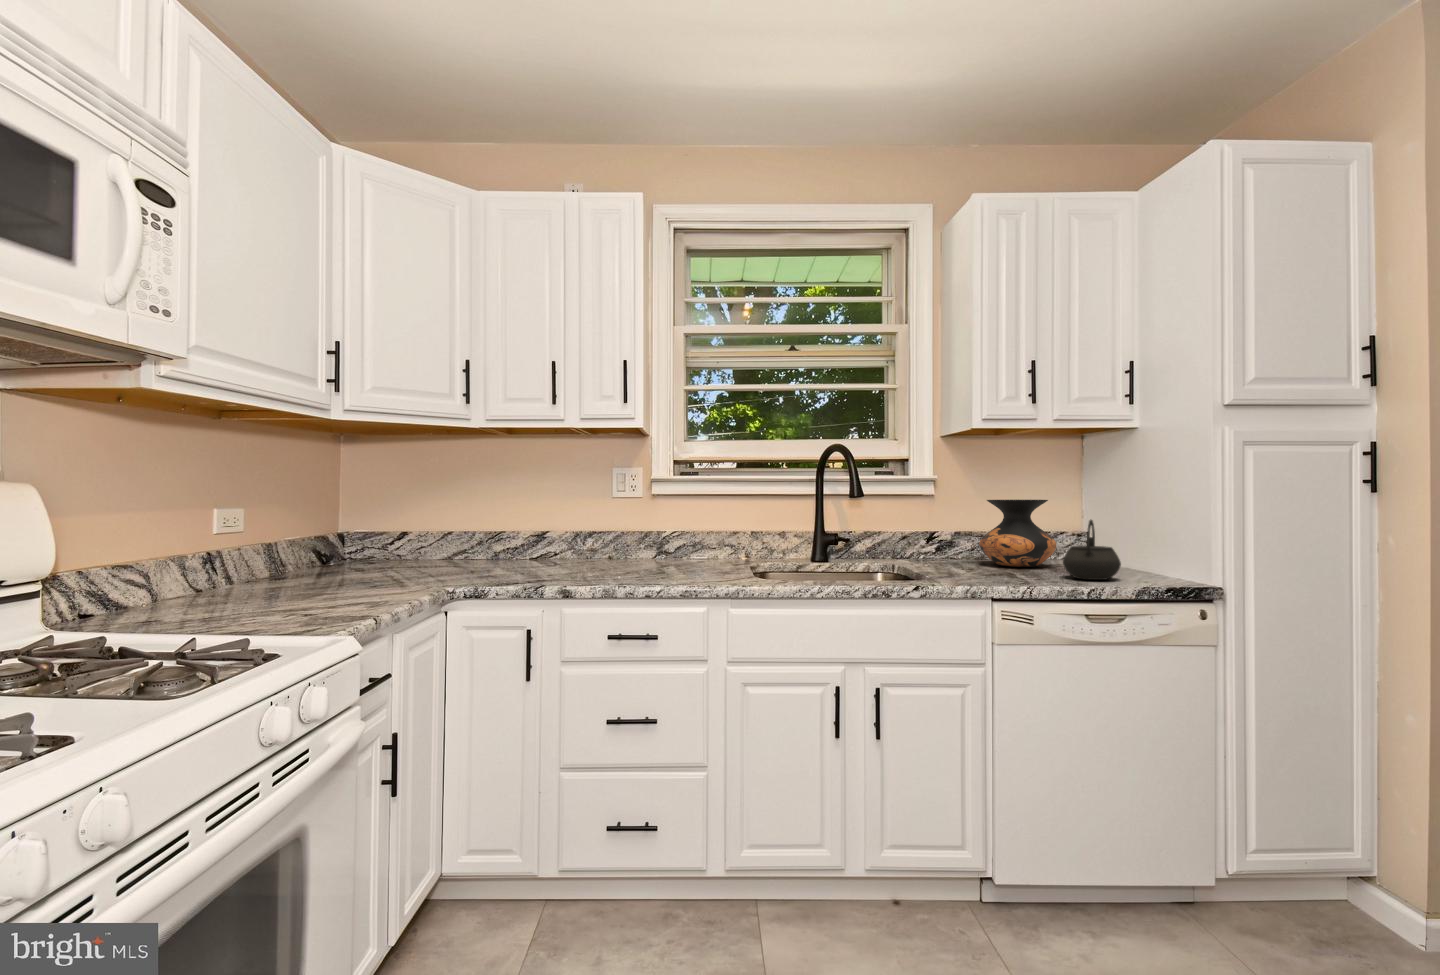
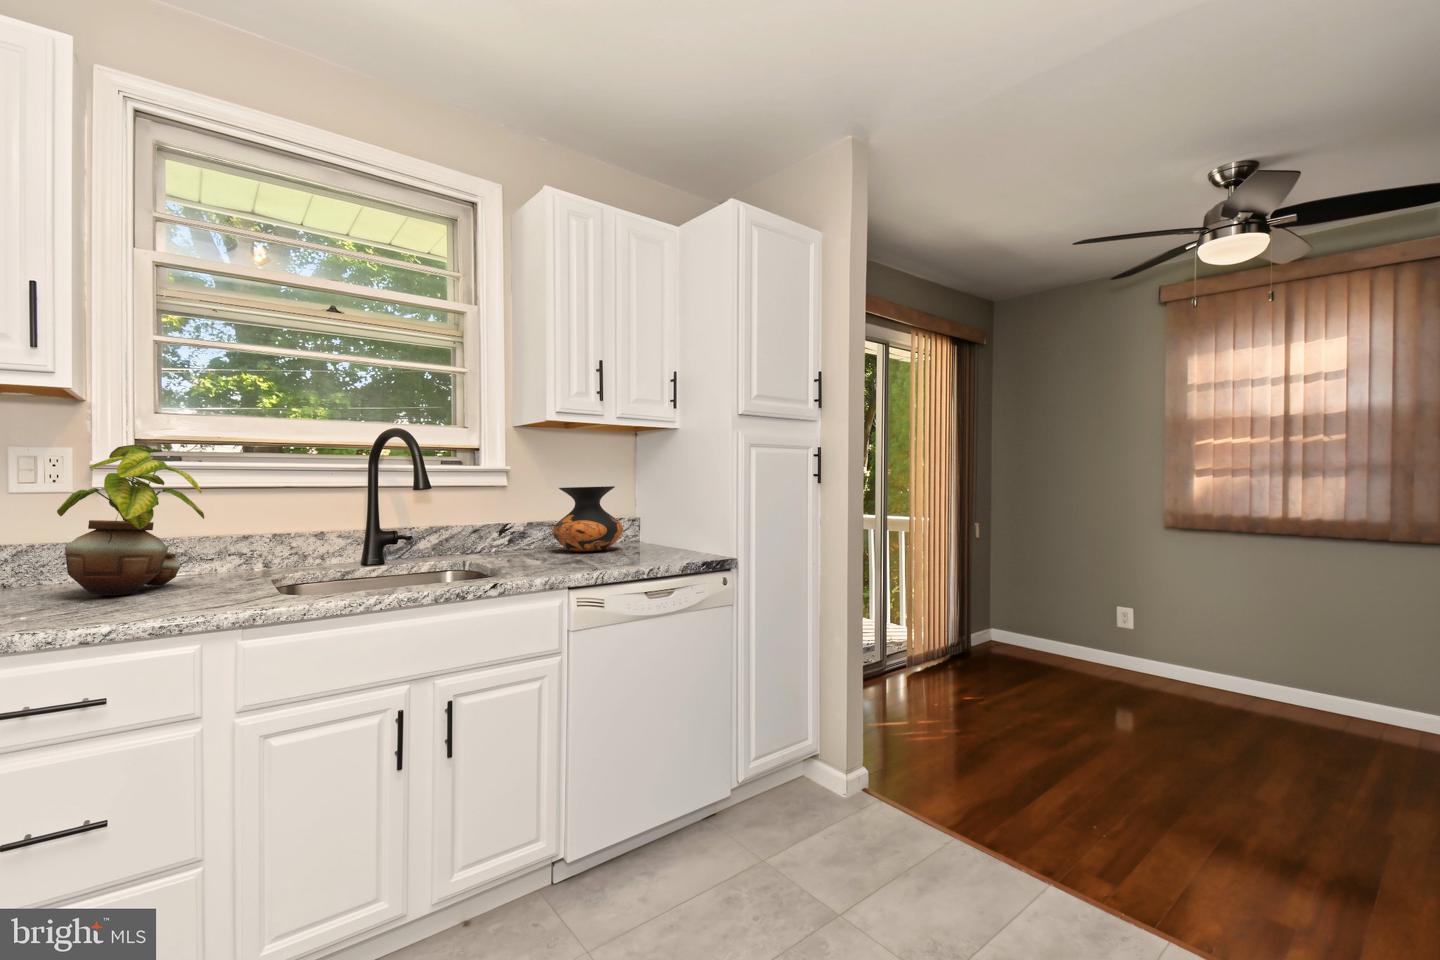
potted plant: none [639,466,714,568] -> present [57,445,204,595]
kettle: present [1063,520,1121,580] -> none [637,502,686,558]

